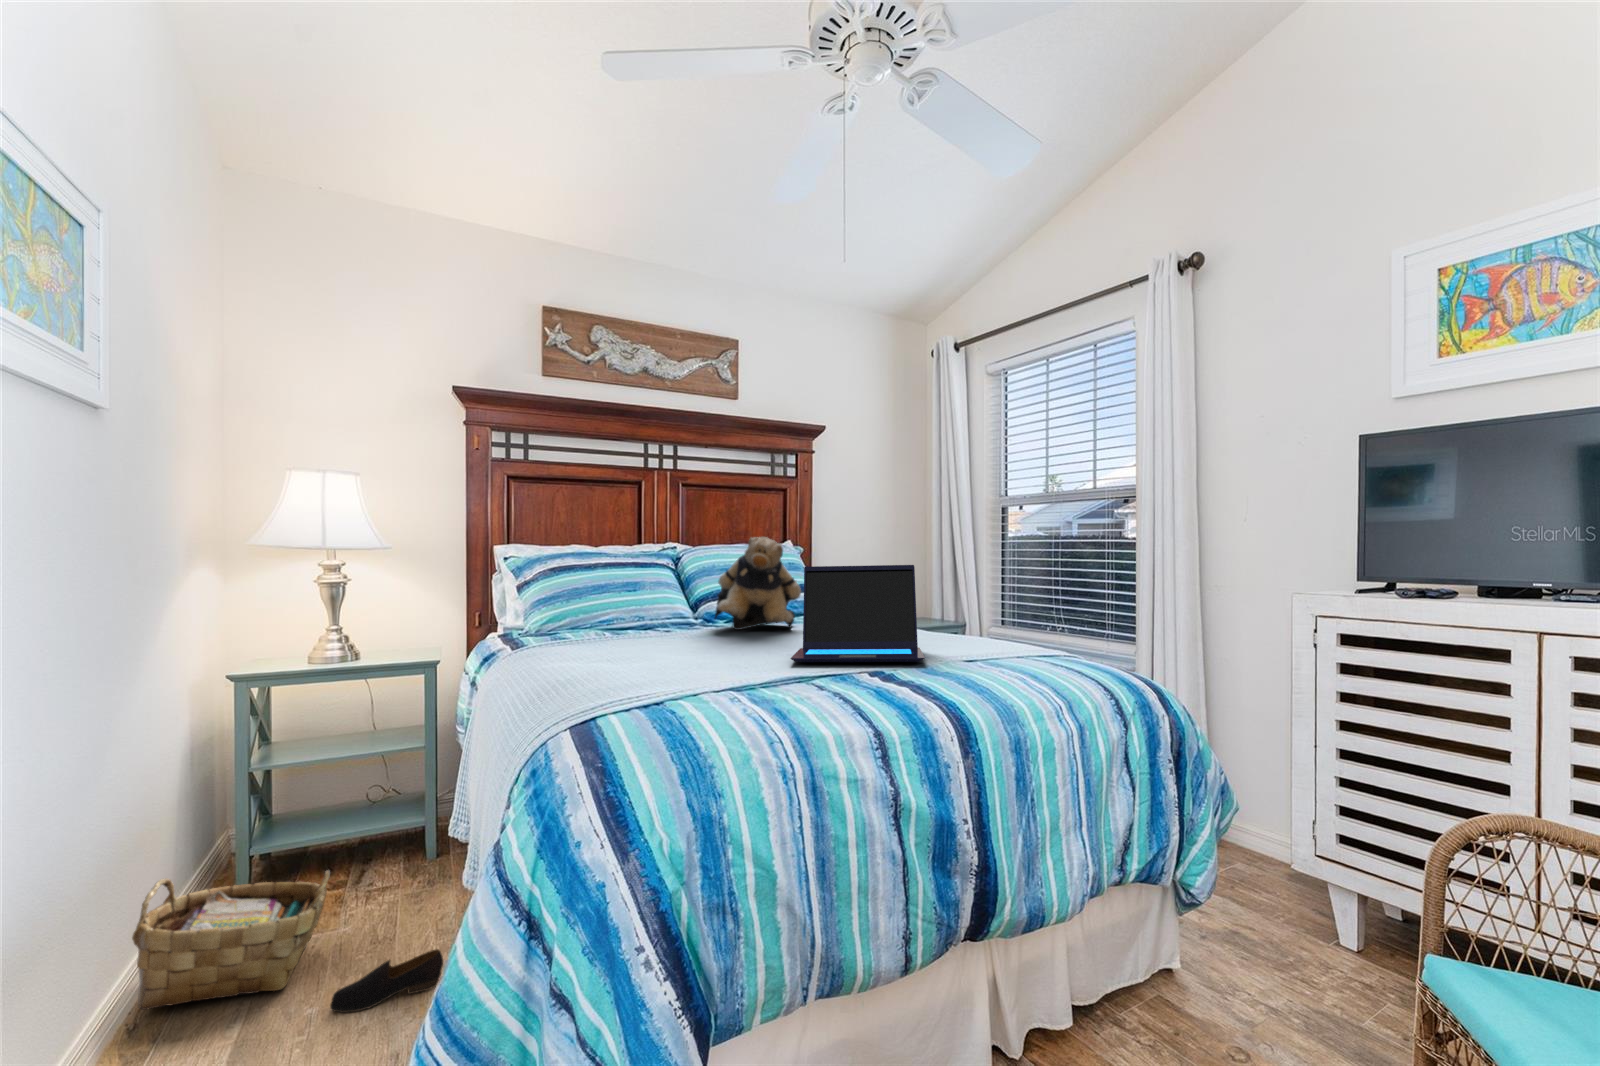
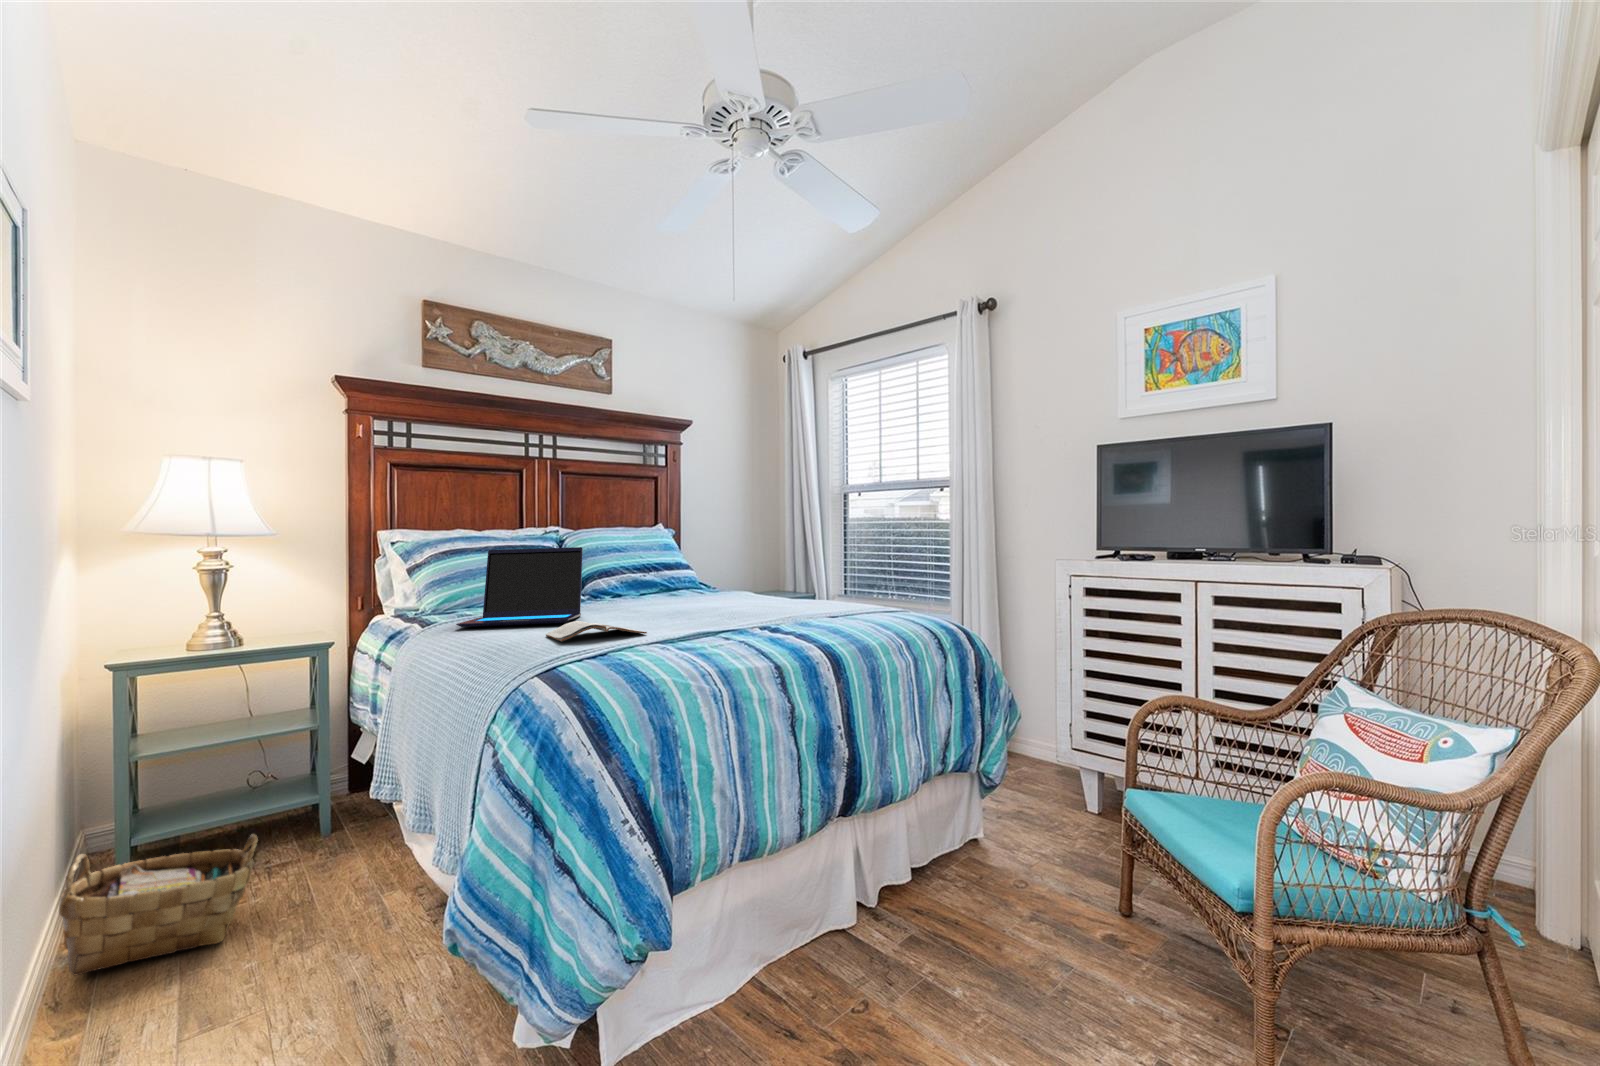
teddy bear: present [715,537,801,630] -> none [607,521,682,602]
laptop: present [791,565,925,662] -> present [456,547,583,627]
magazine: none [614,657,727,684] -> present [546,621,647,641]
shoe: present [330,949,443,1012] -> none [279,889,384,951]

